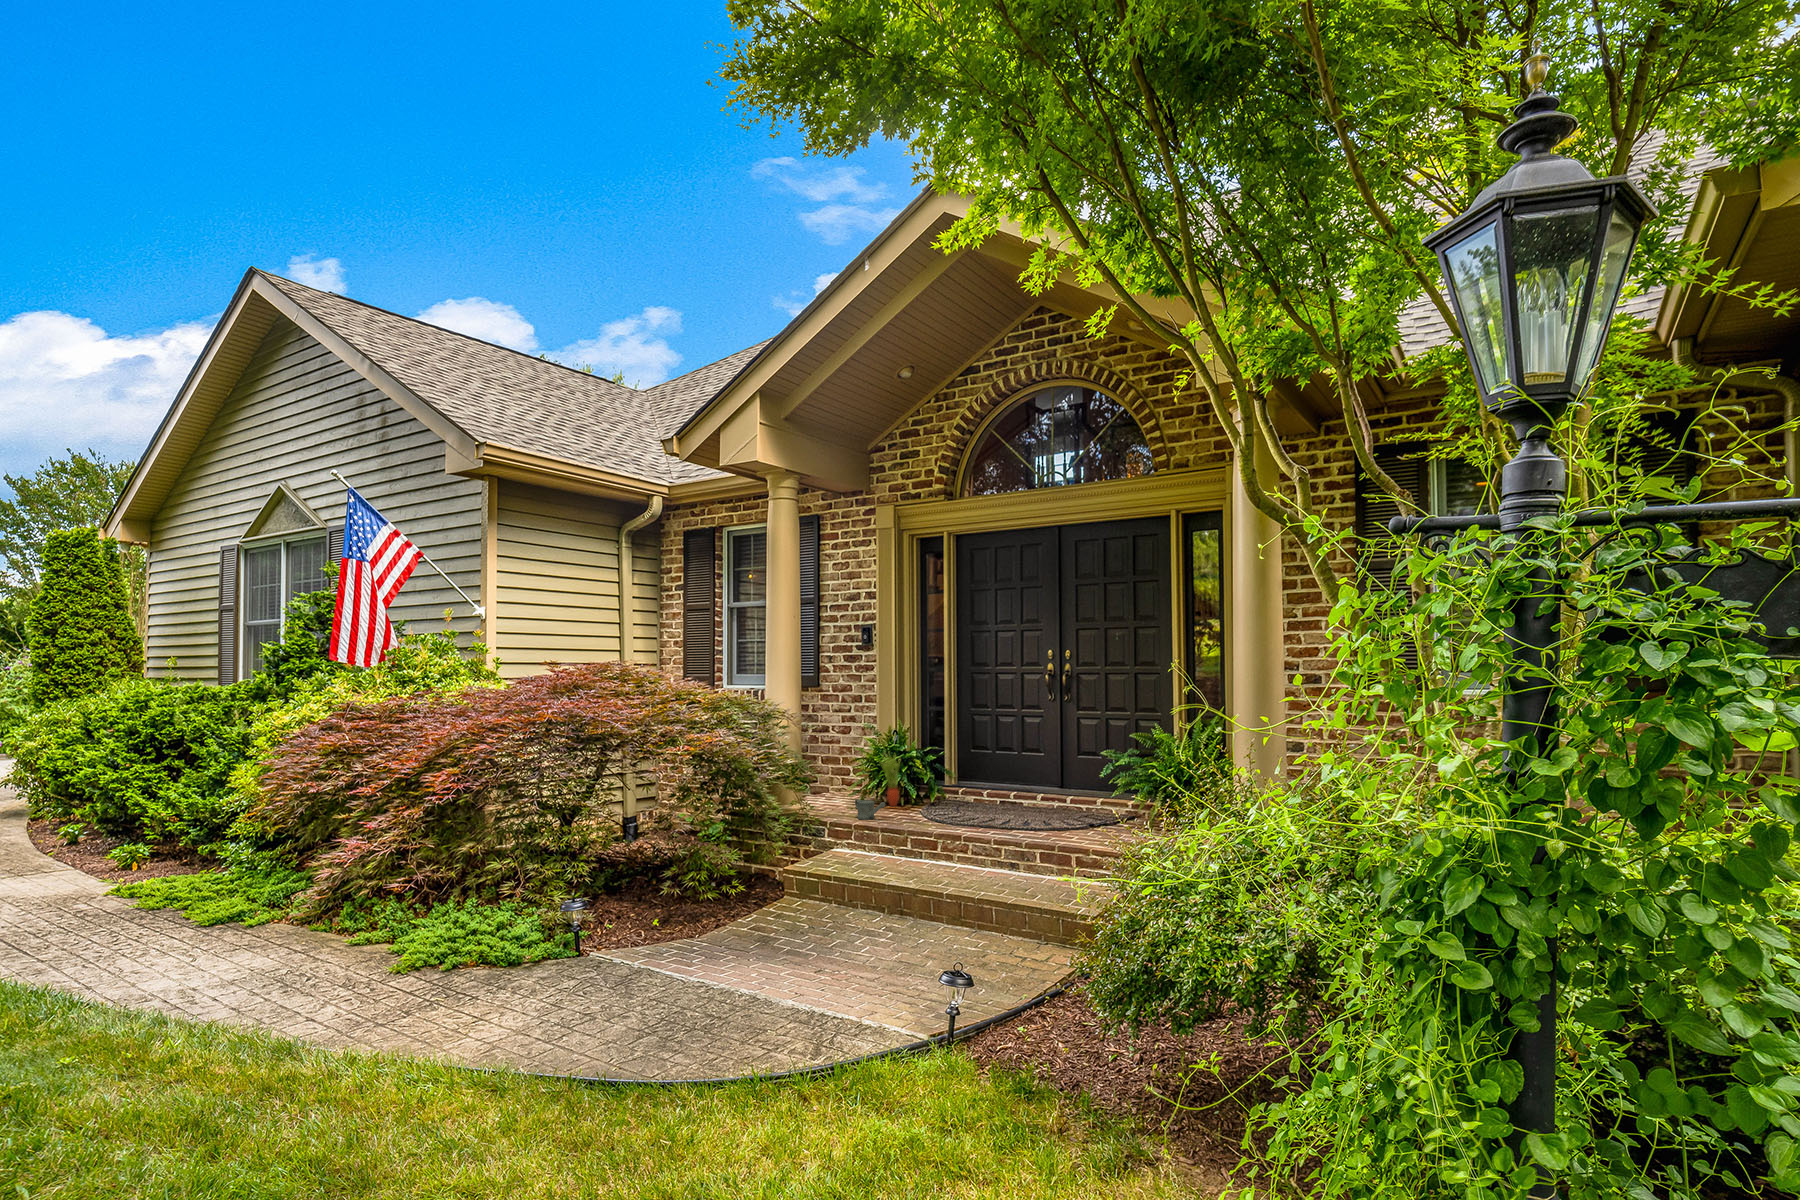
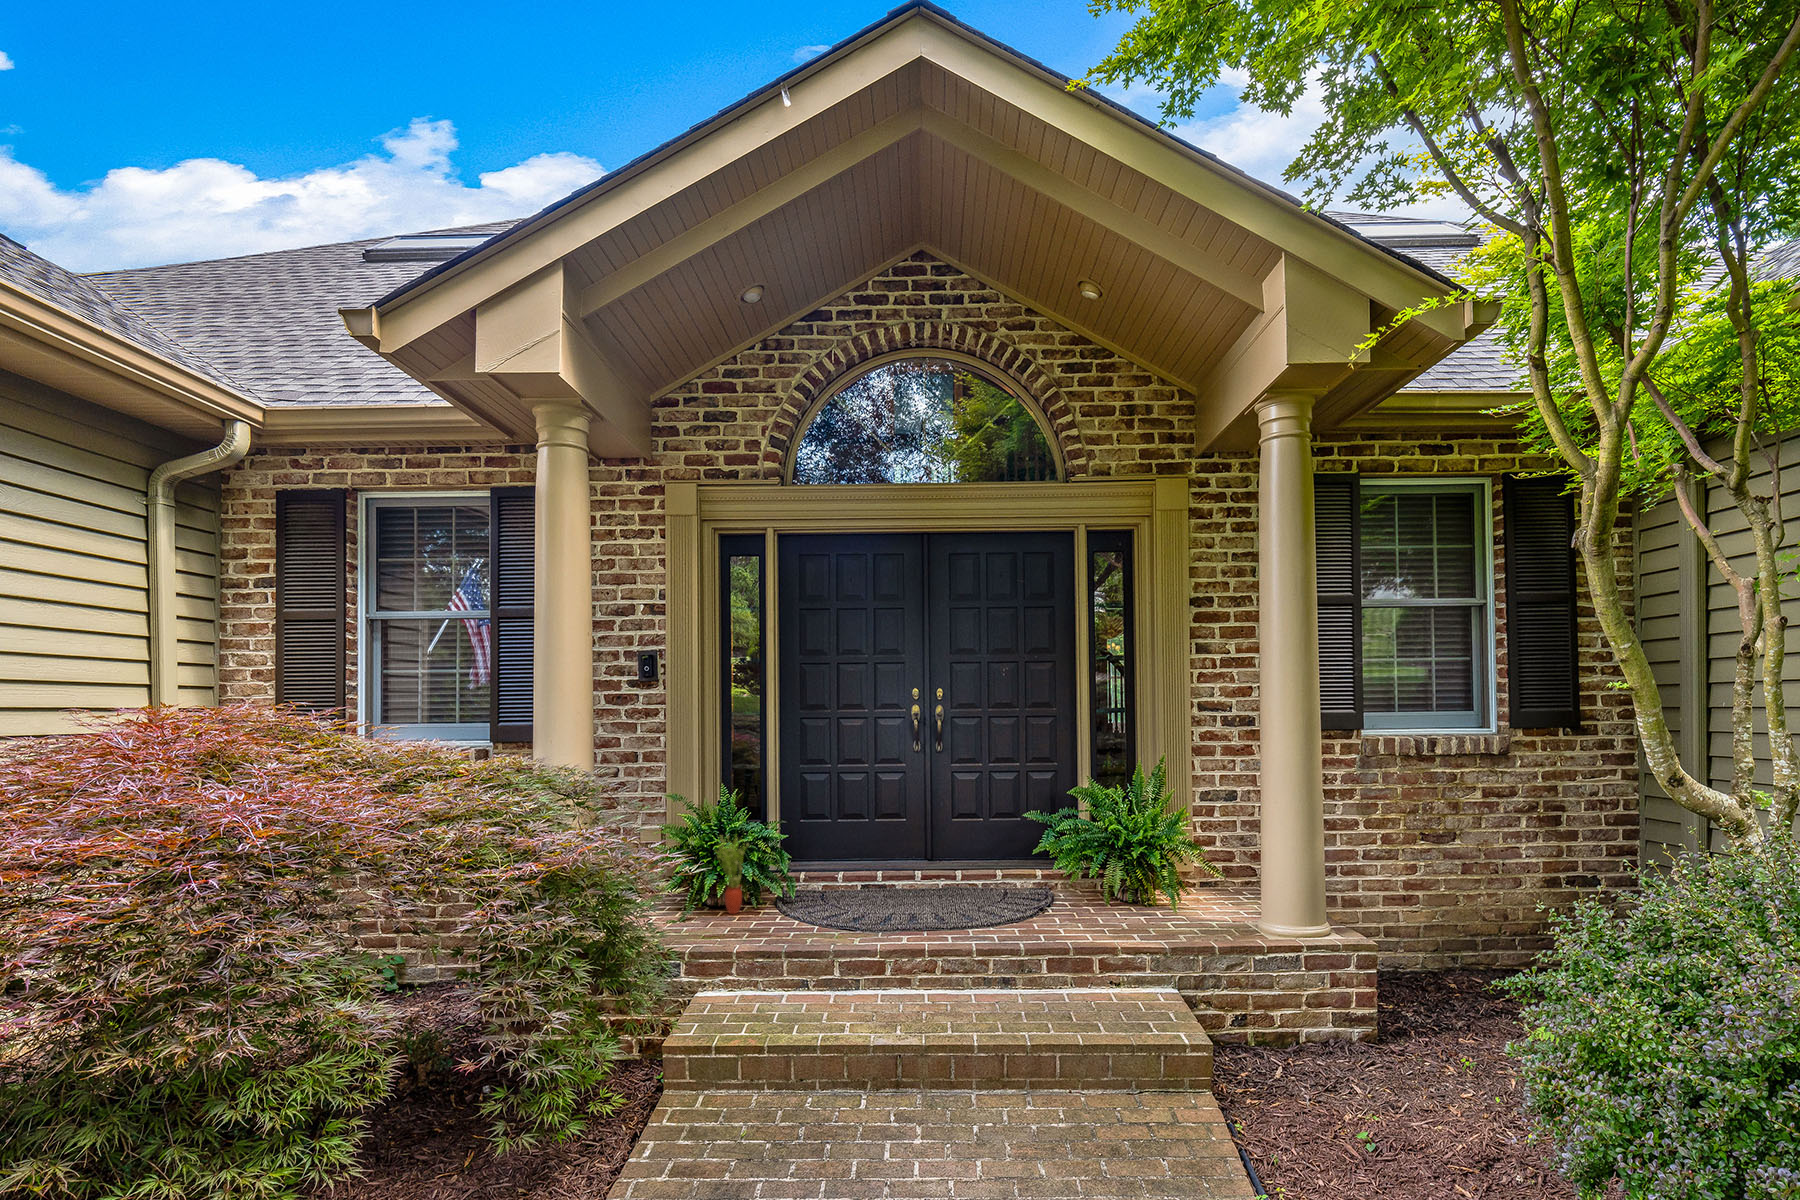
watering can: present [855,800,885,820] -> none [714,913,777,945]

